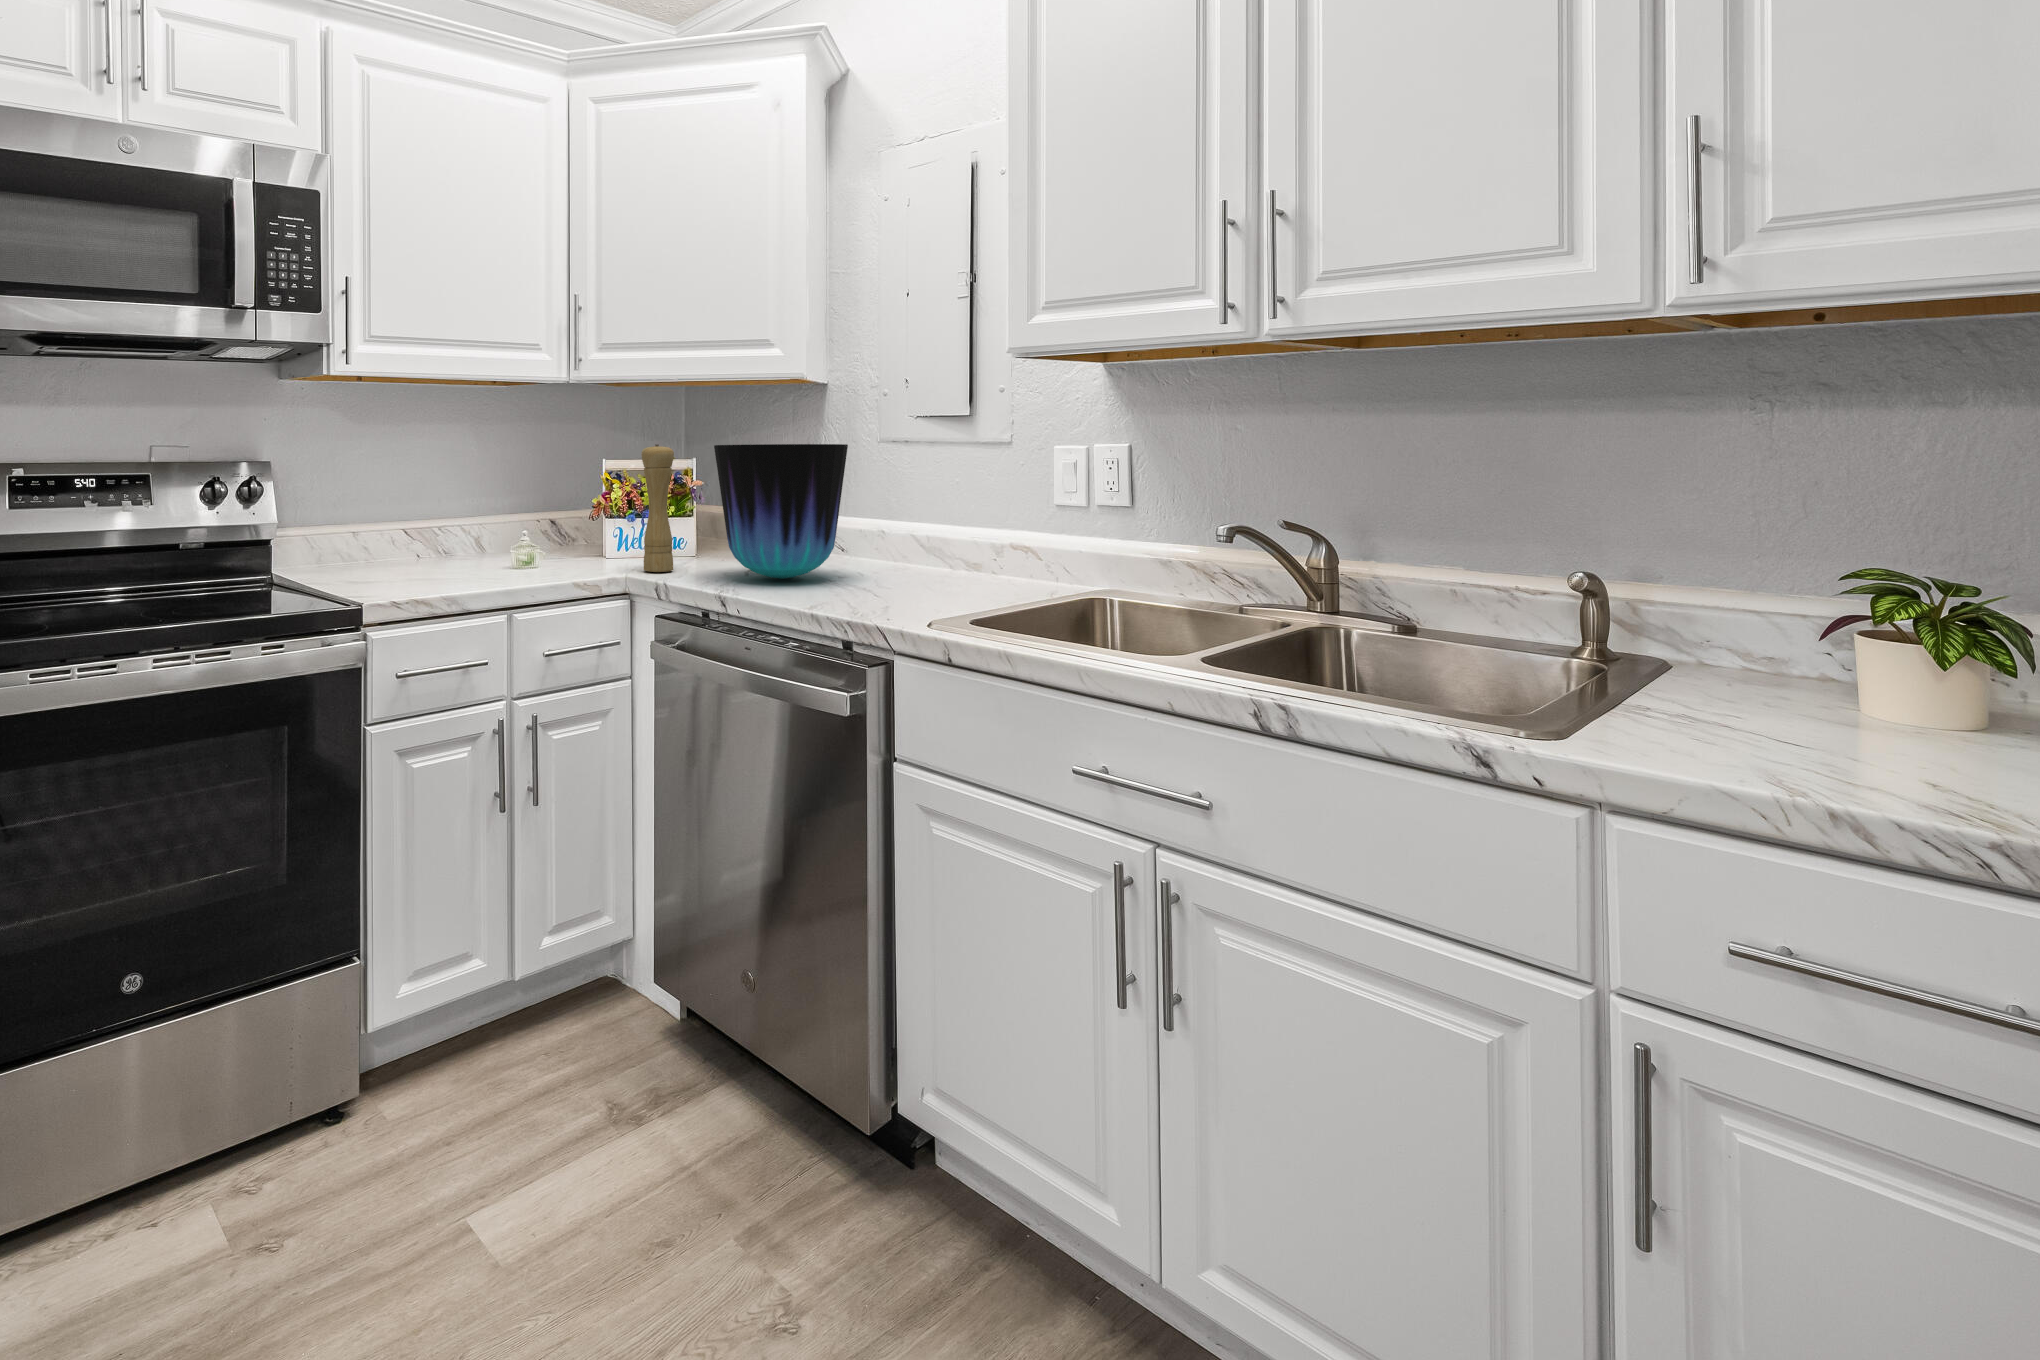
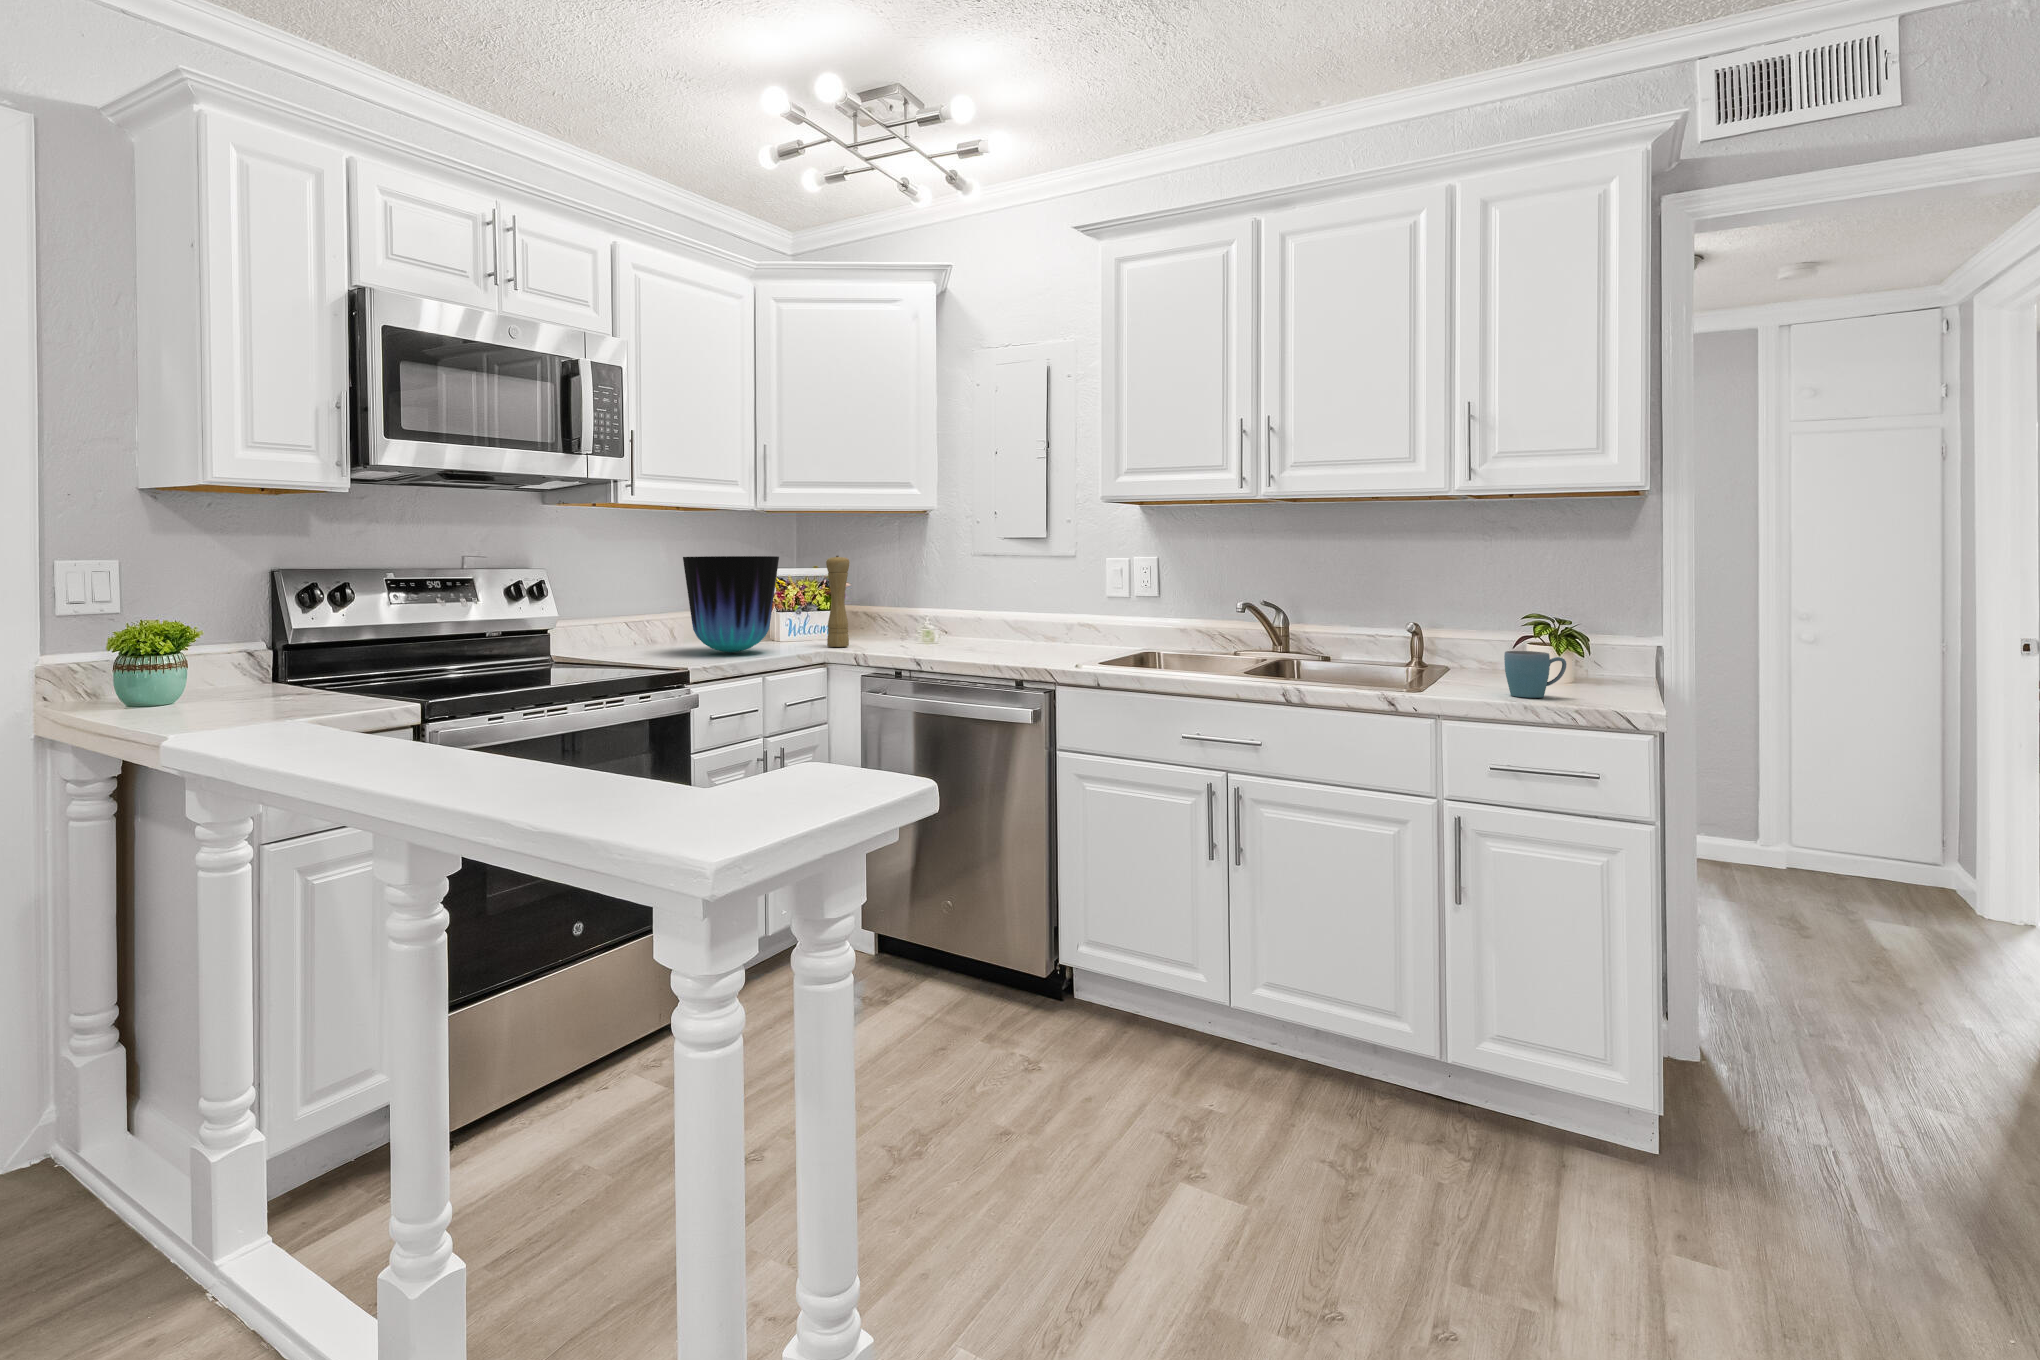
vase: present [714,444,848,579] -> present [683,556,779,653]
mug: none [1780,662,1961,782] -> present [1504,651,1567,698]

